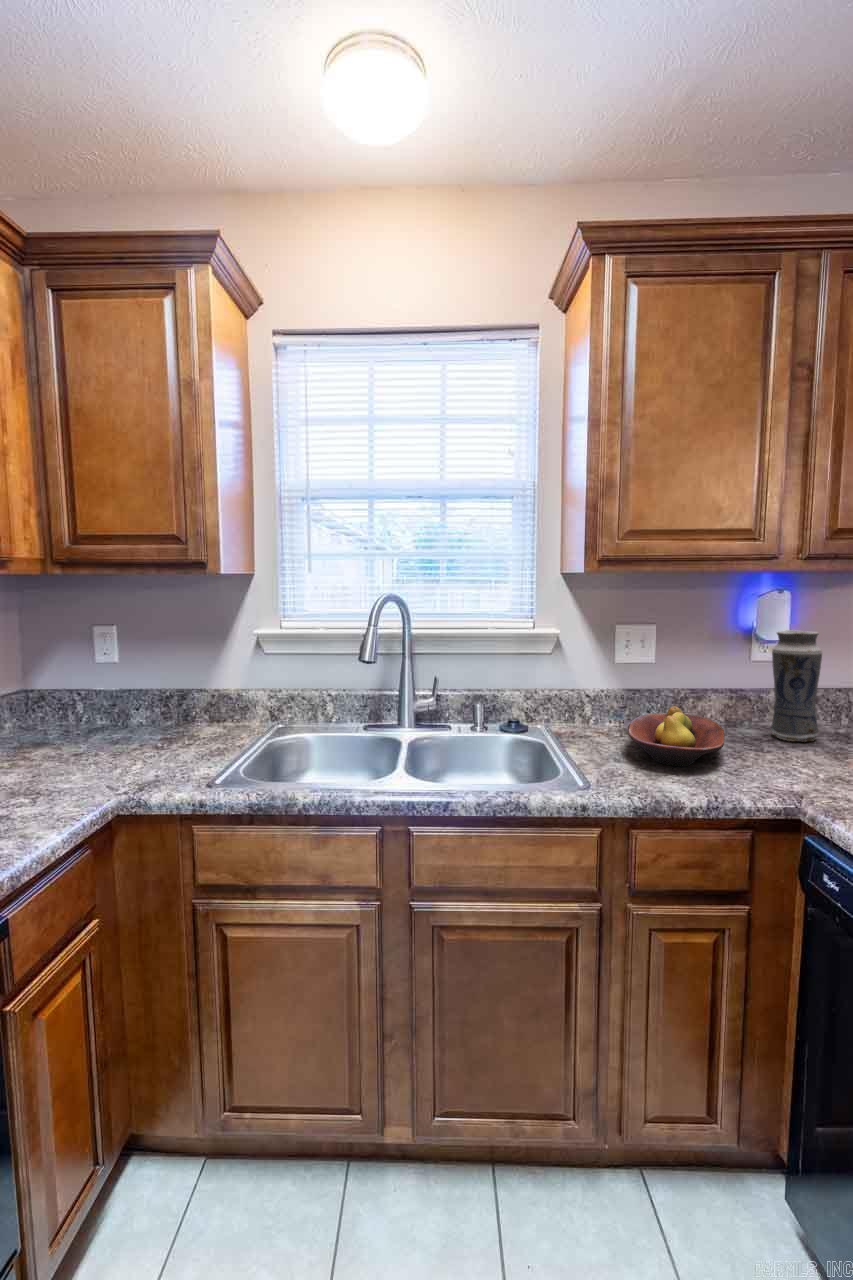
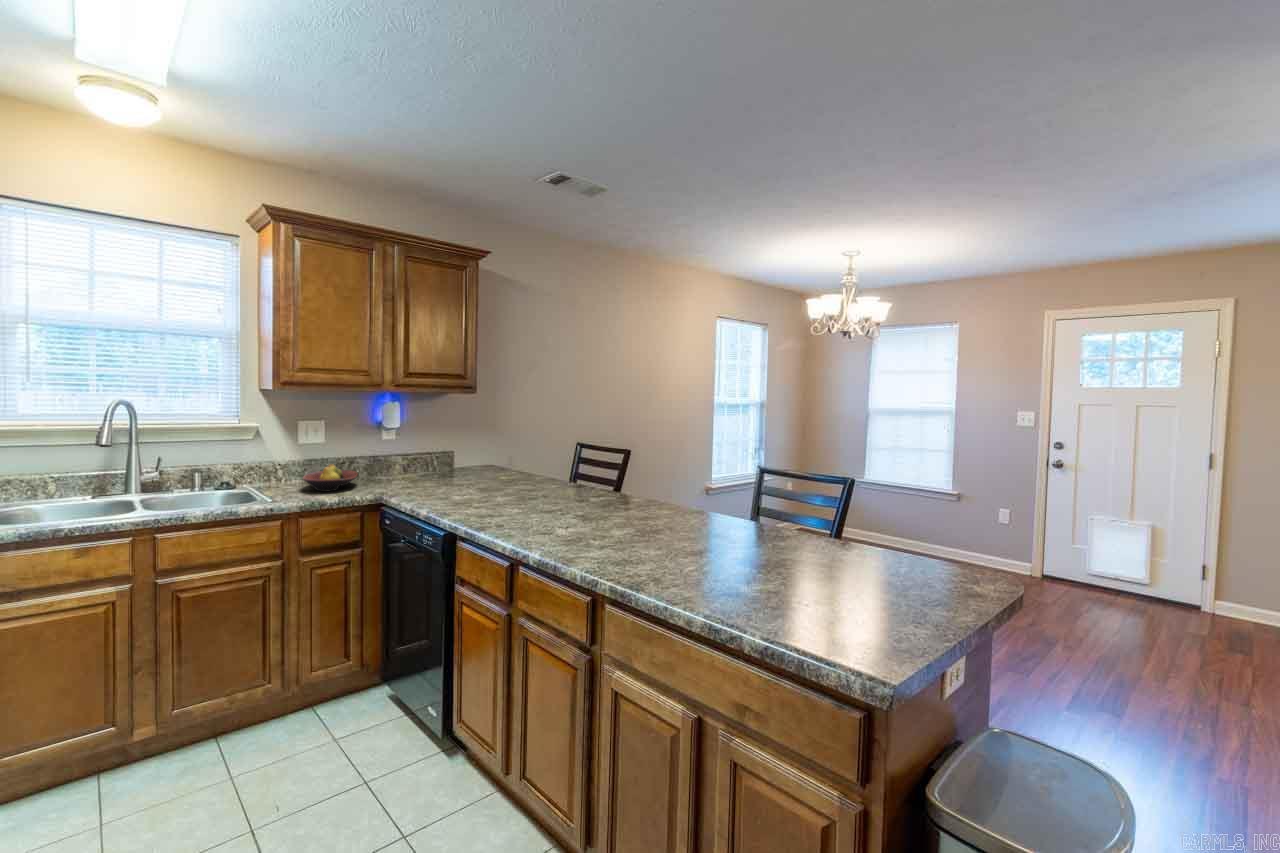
vase: present [770,630,822,742] -> none [387,423,411,479]

